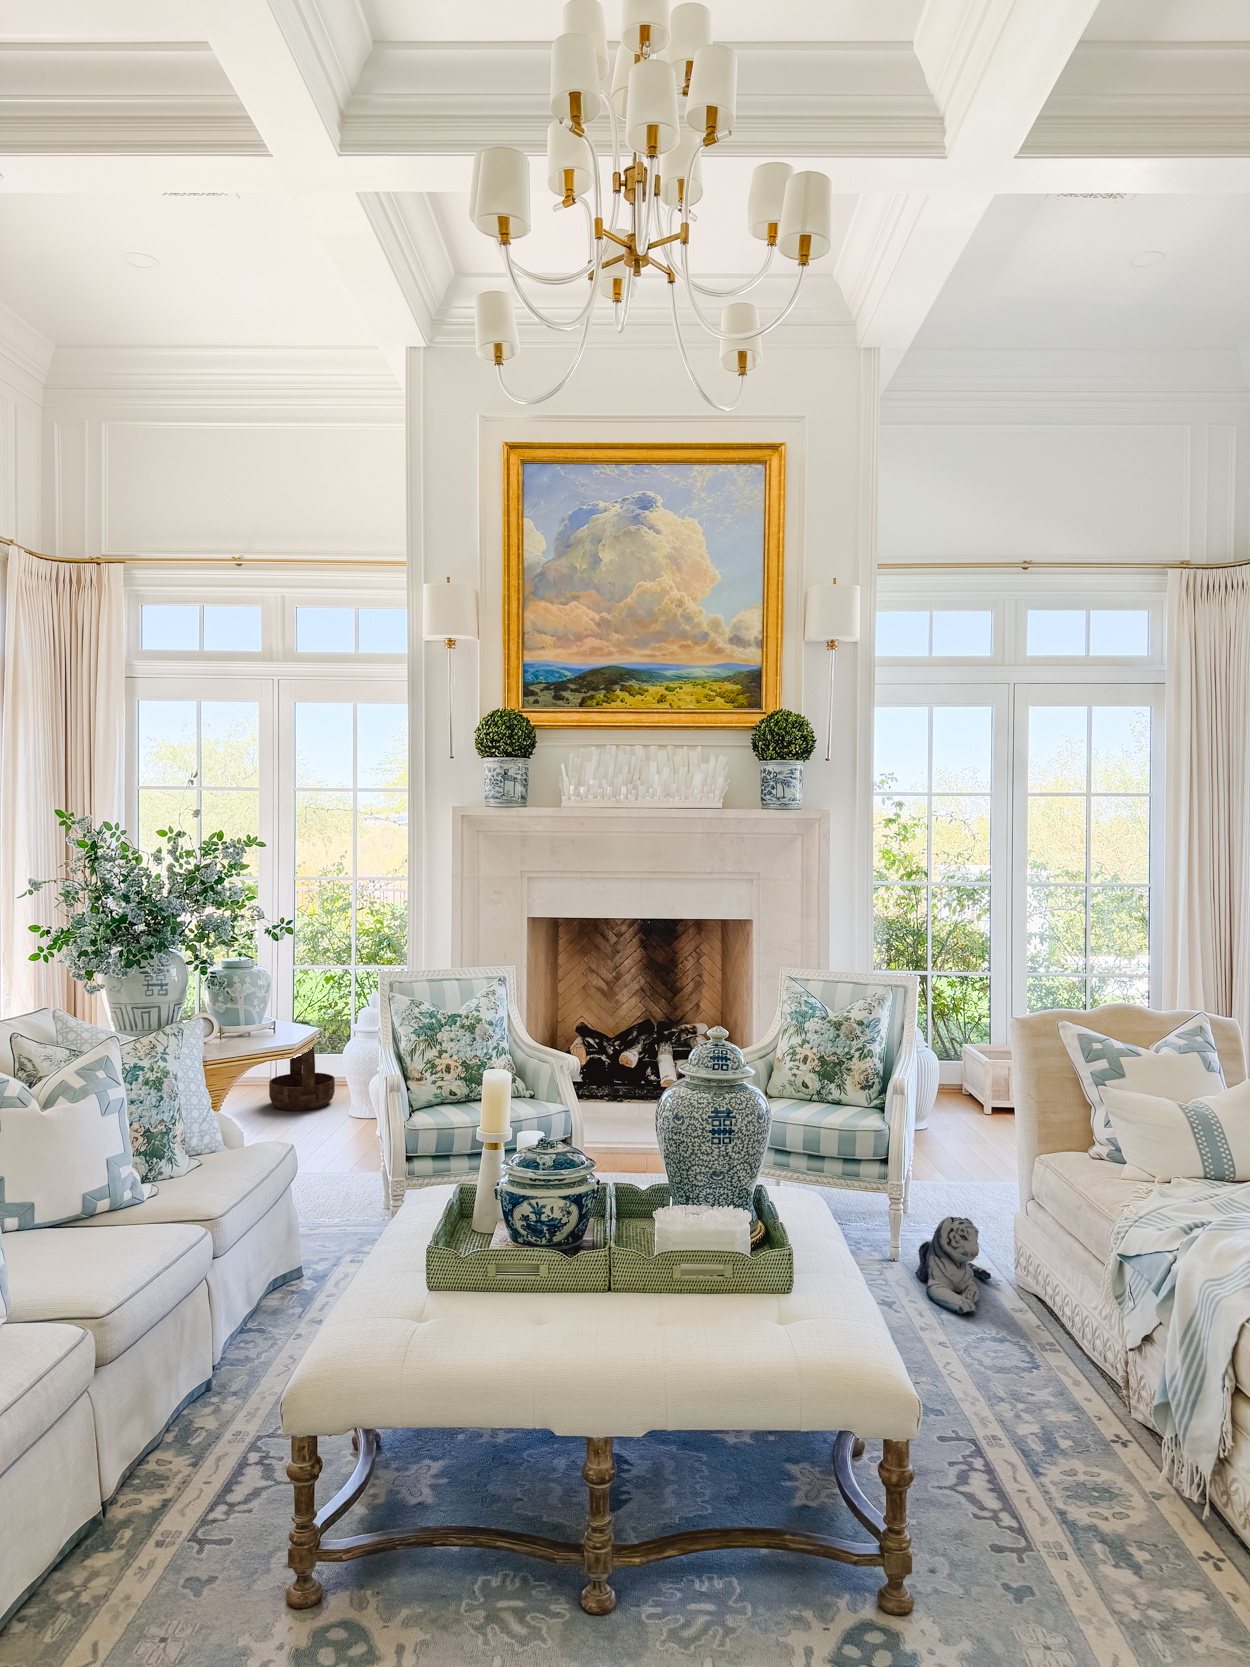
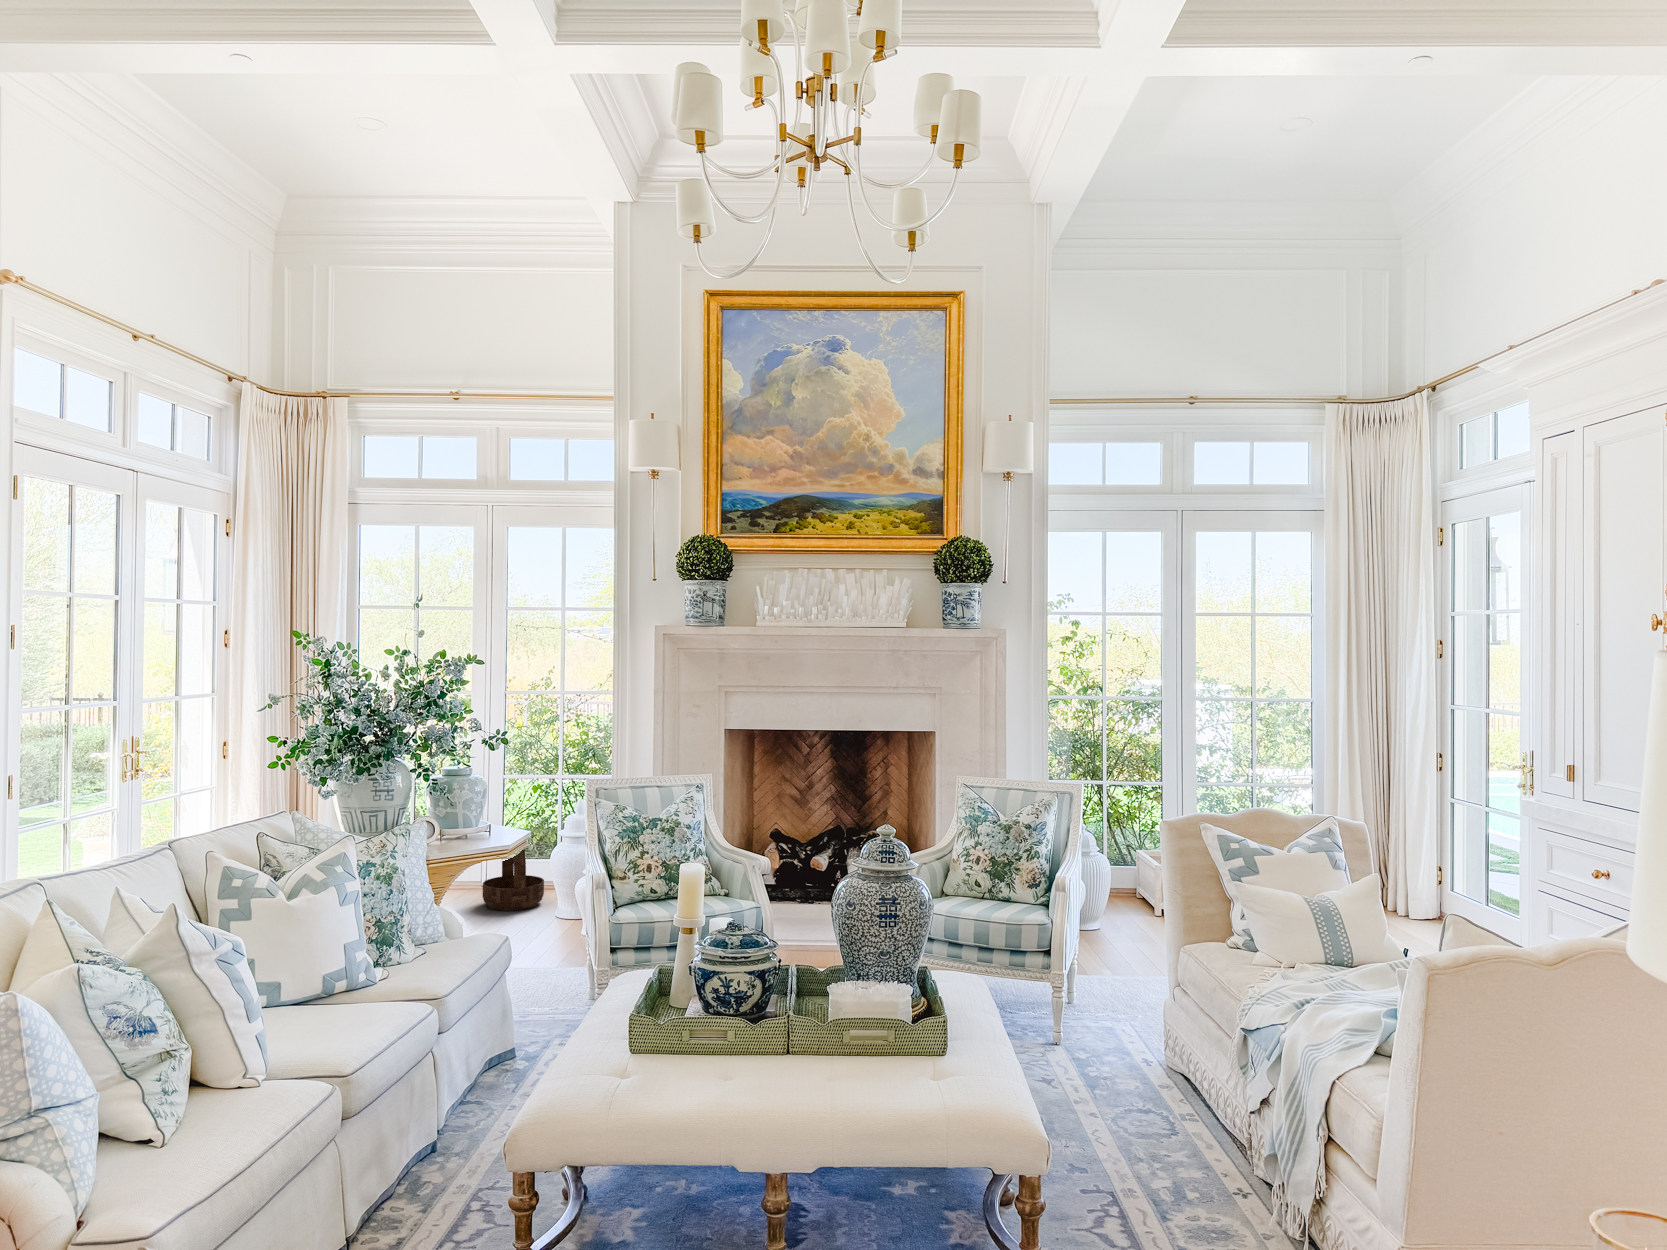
plush toy: present [915,1217,991,1314] -> none [1074,1001,1144,1089]

